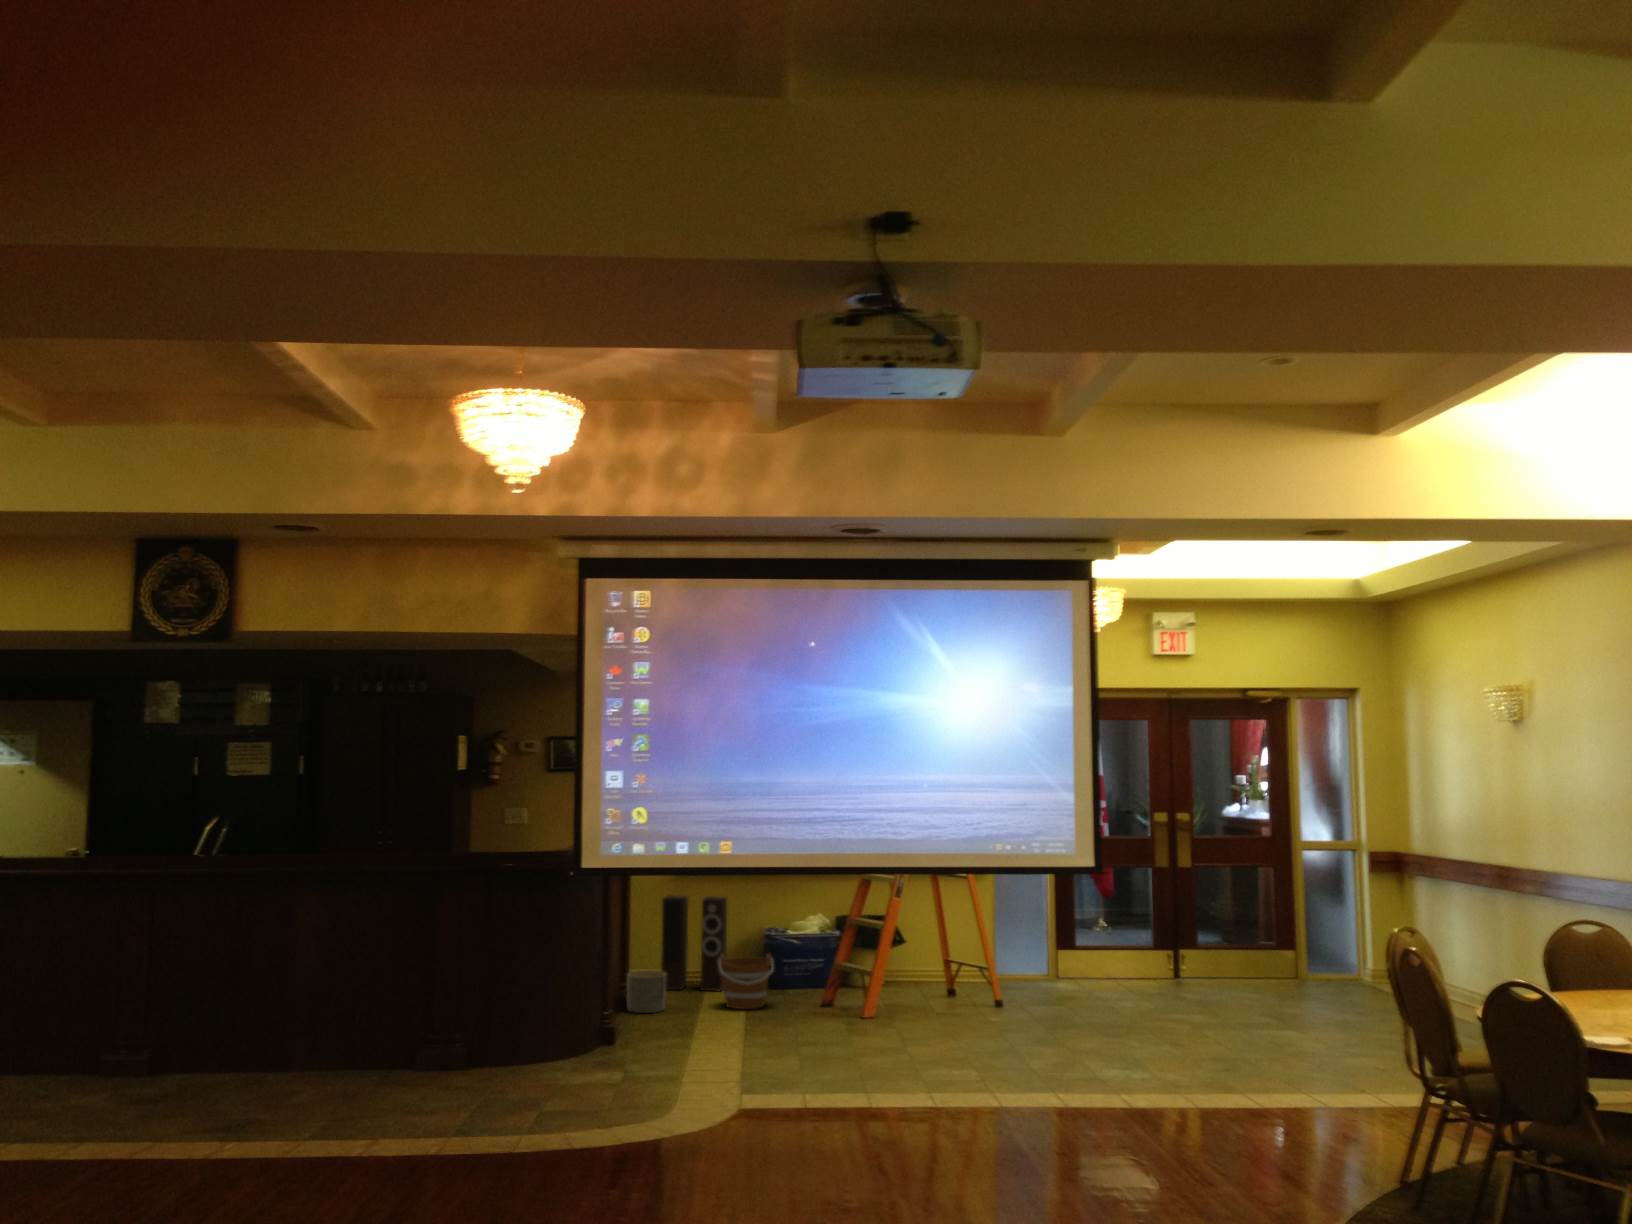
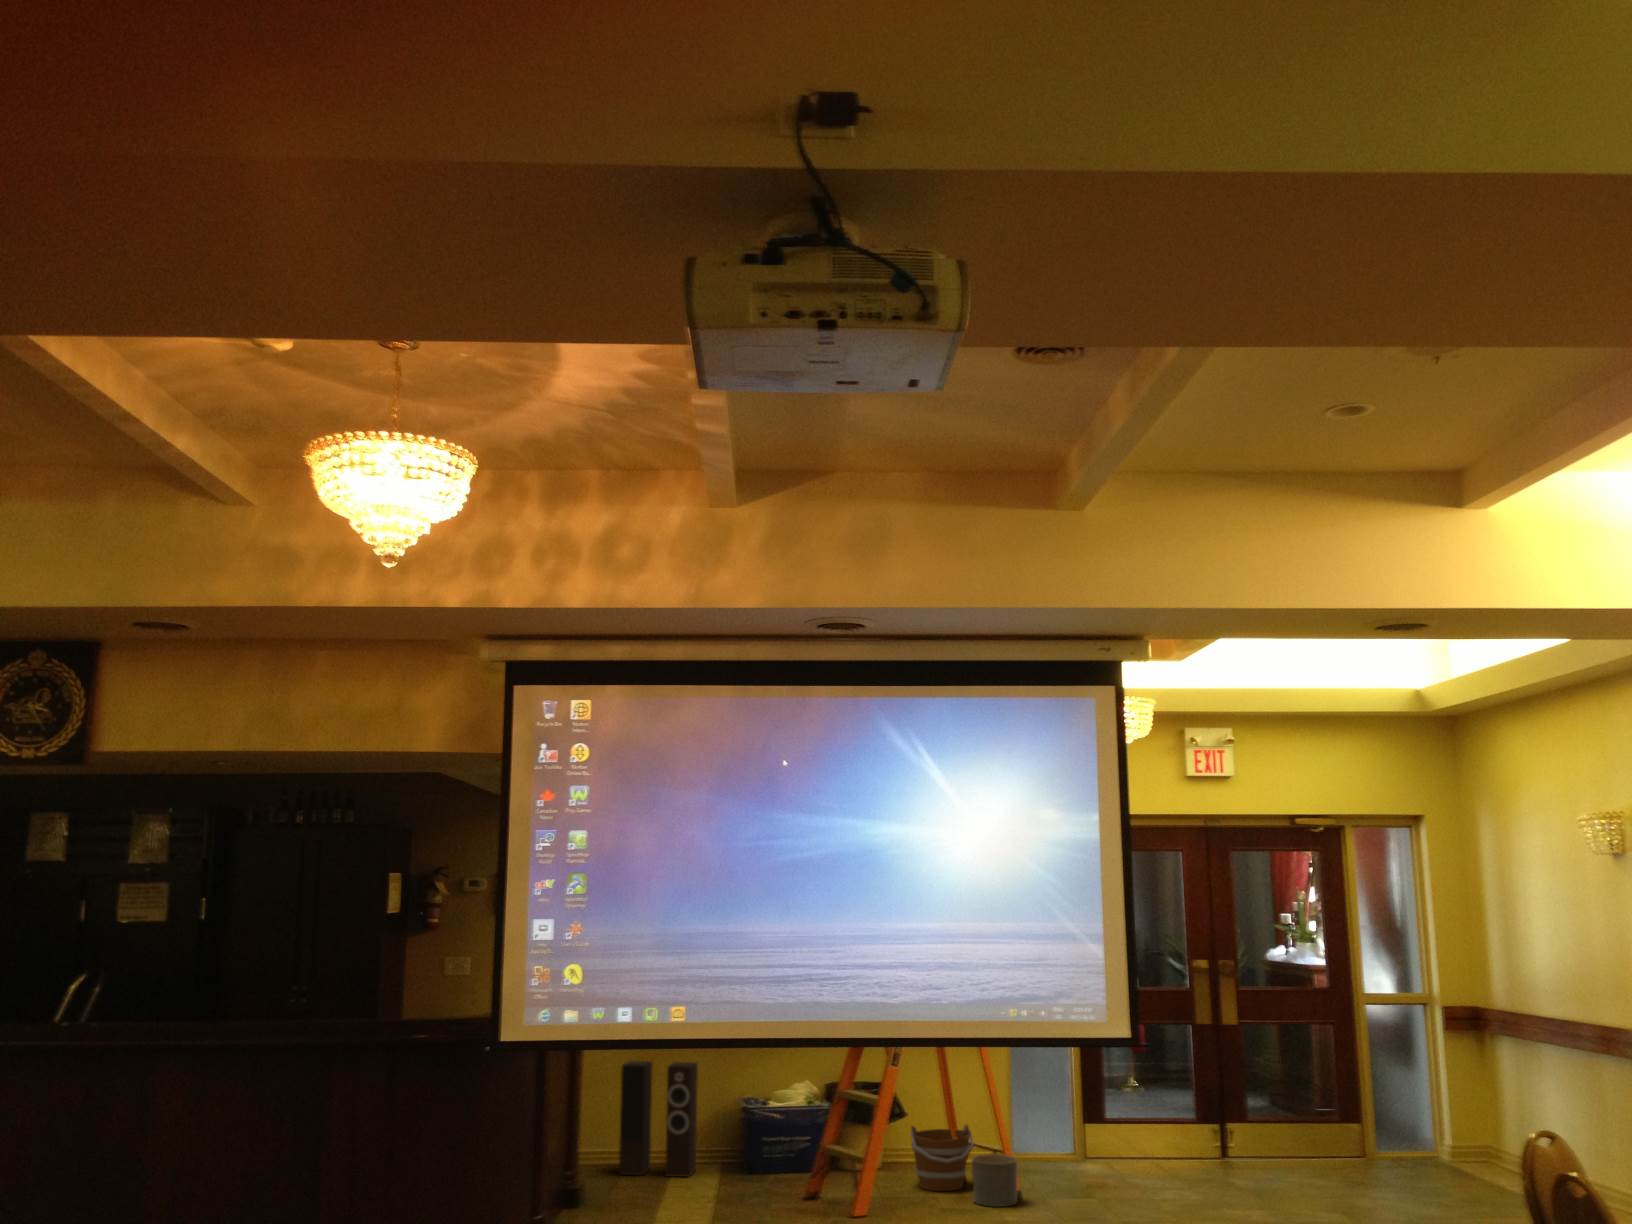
bucket: present [718,954,774,1009] -> present [910,1125,974,1191]
planter: present [627,971,666,1013] -> present [972,1154,1017,1207]

